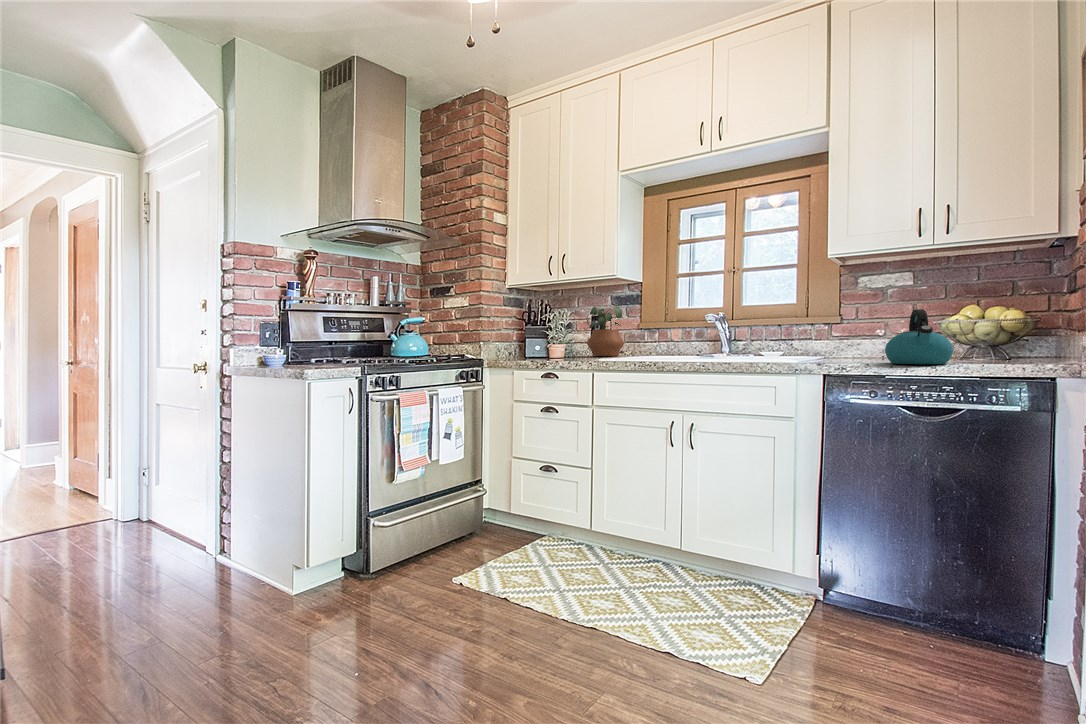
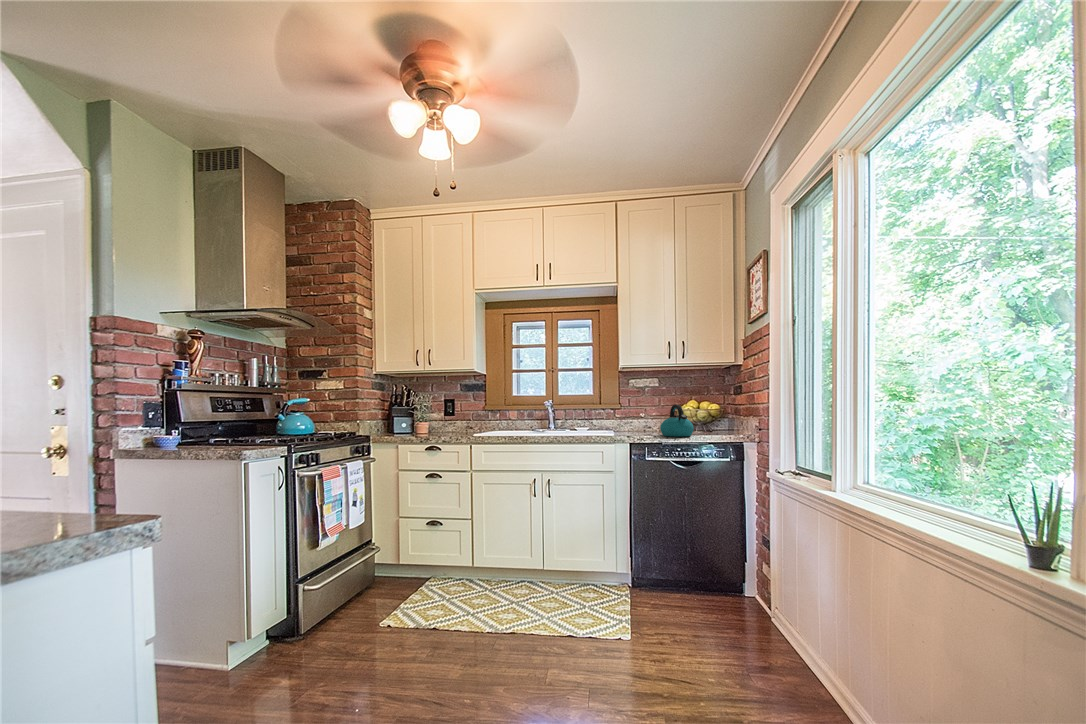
potted plant: present [587,306,624,356] -> none [441,390,471,430]

